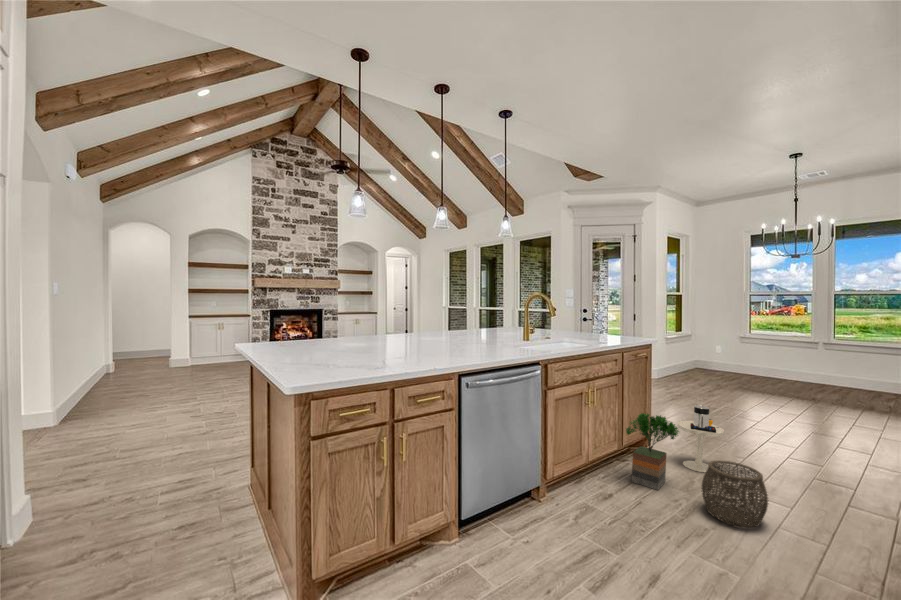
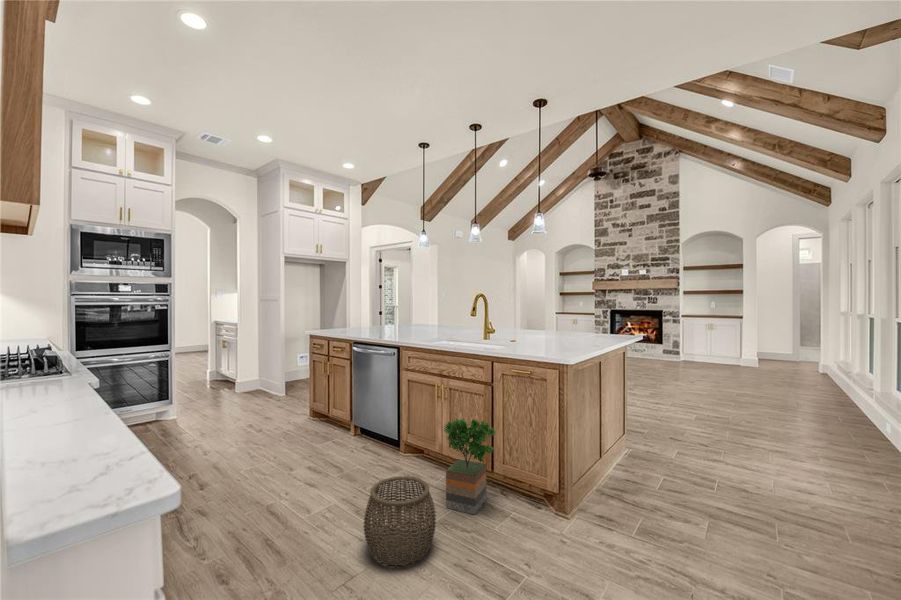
side table: present [678,405,724,472] -> none [535,443,606,566]

